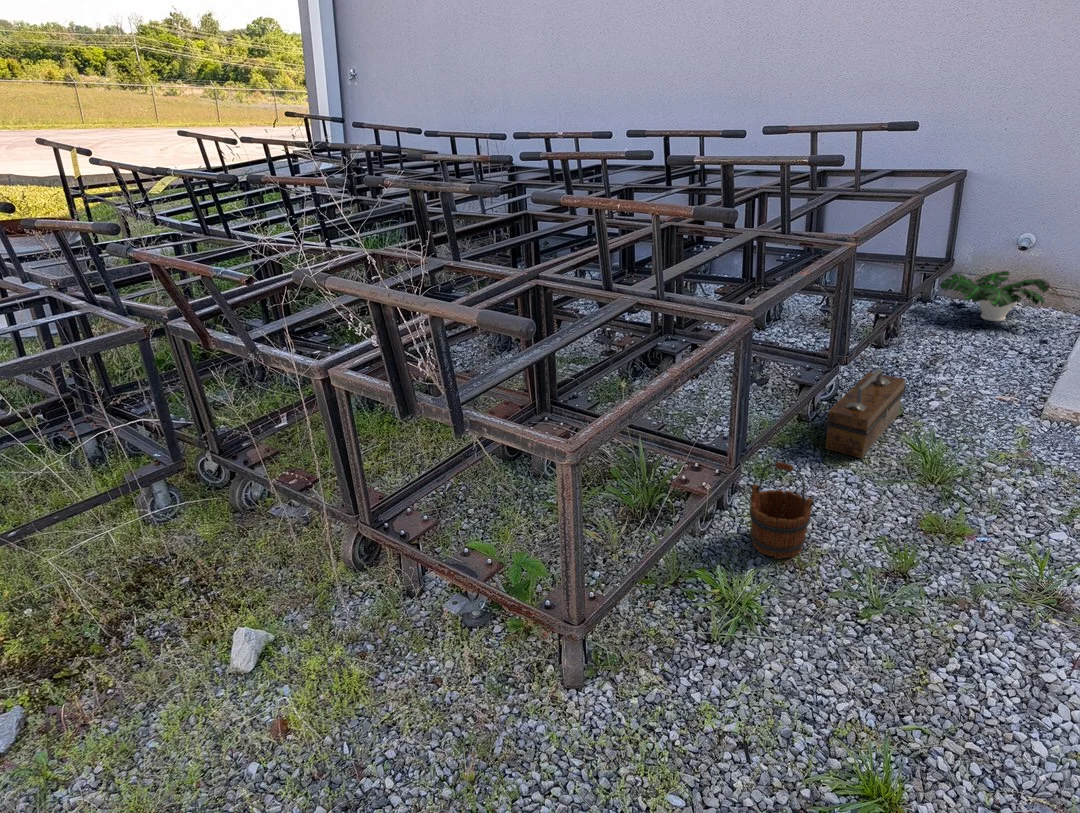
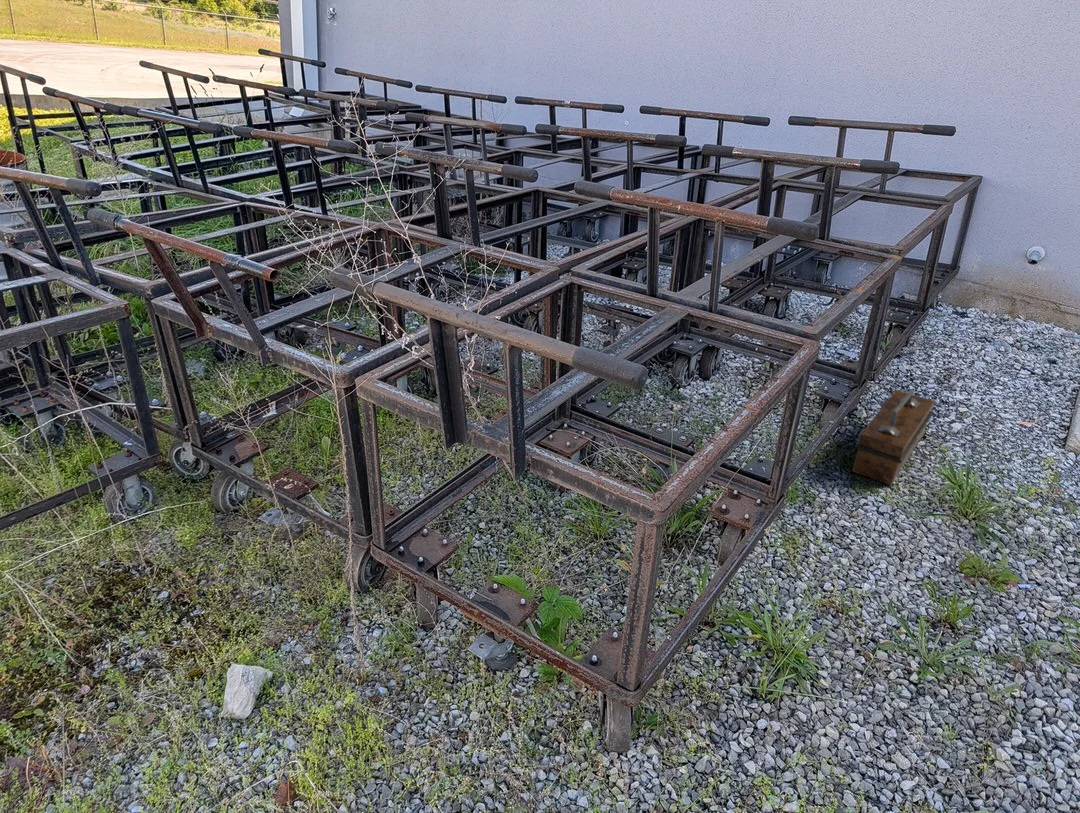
potted plant: present [940,271,1050,321] -> none [952,283,1063,336]
wooden bucket: present [750,462,814,559] -> none [789,499,865,600]

